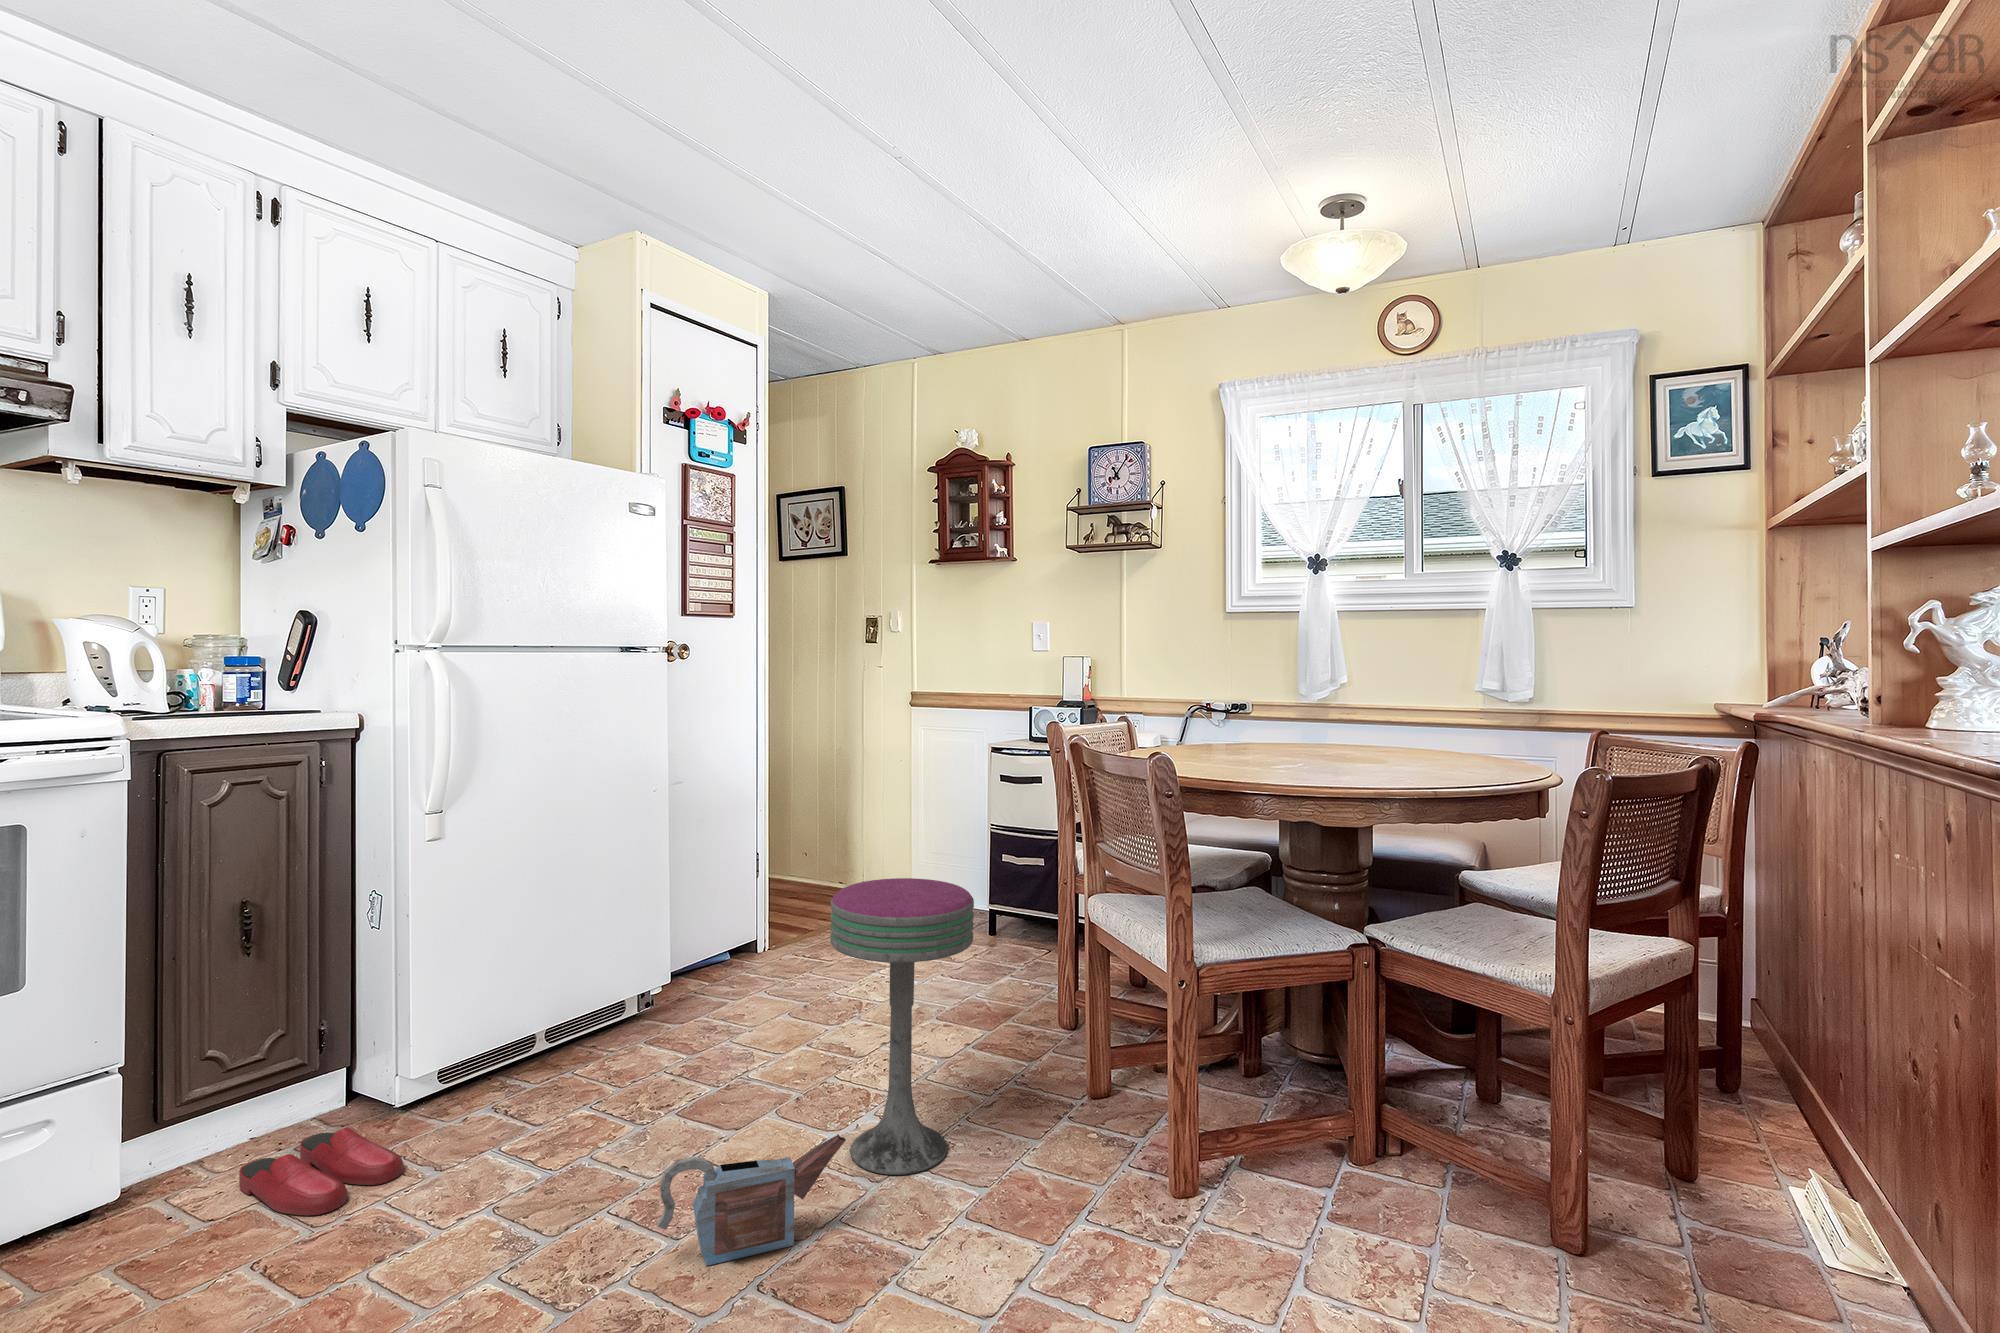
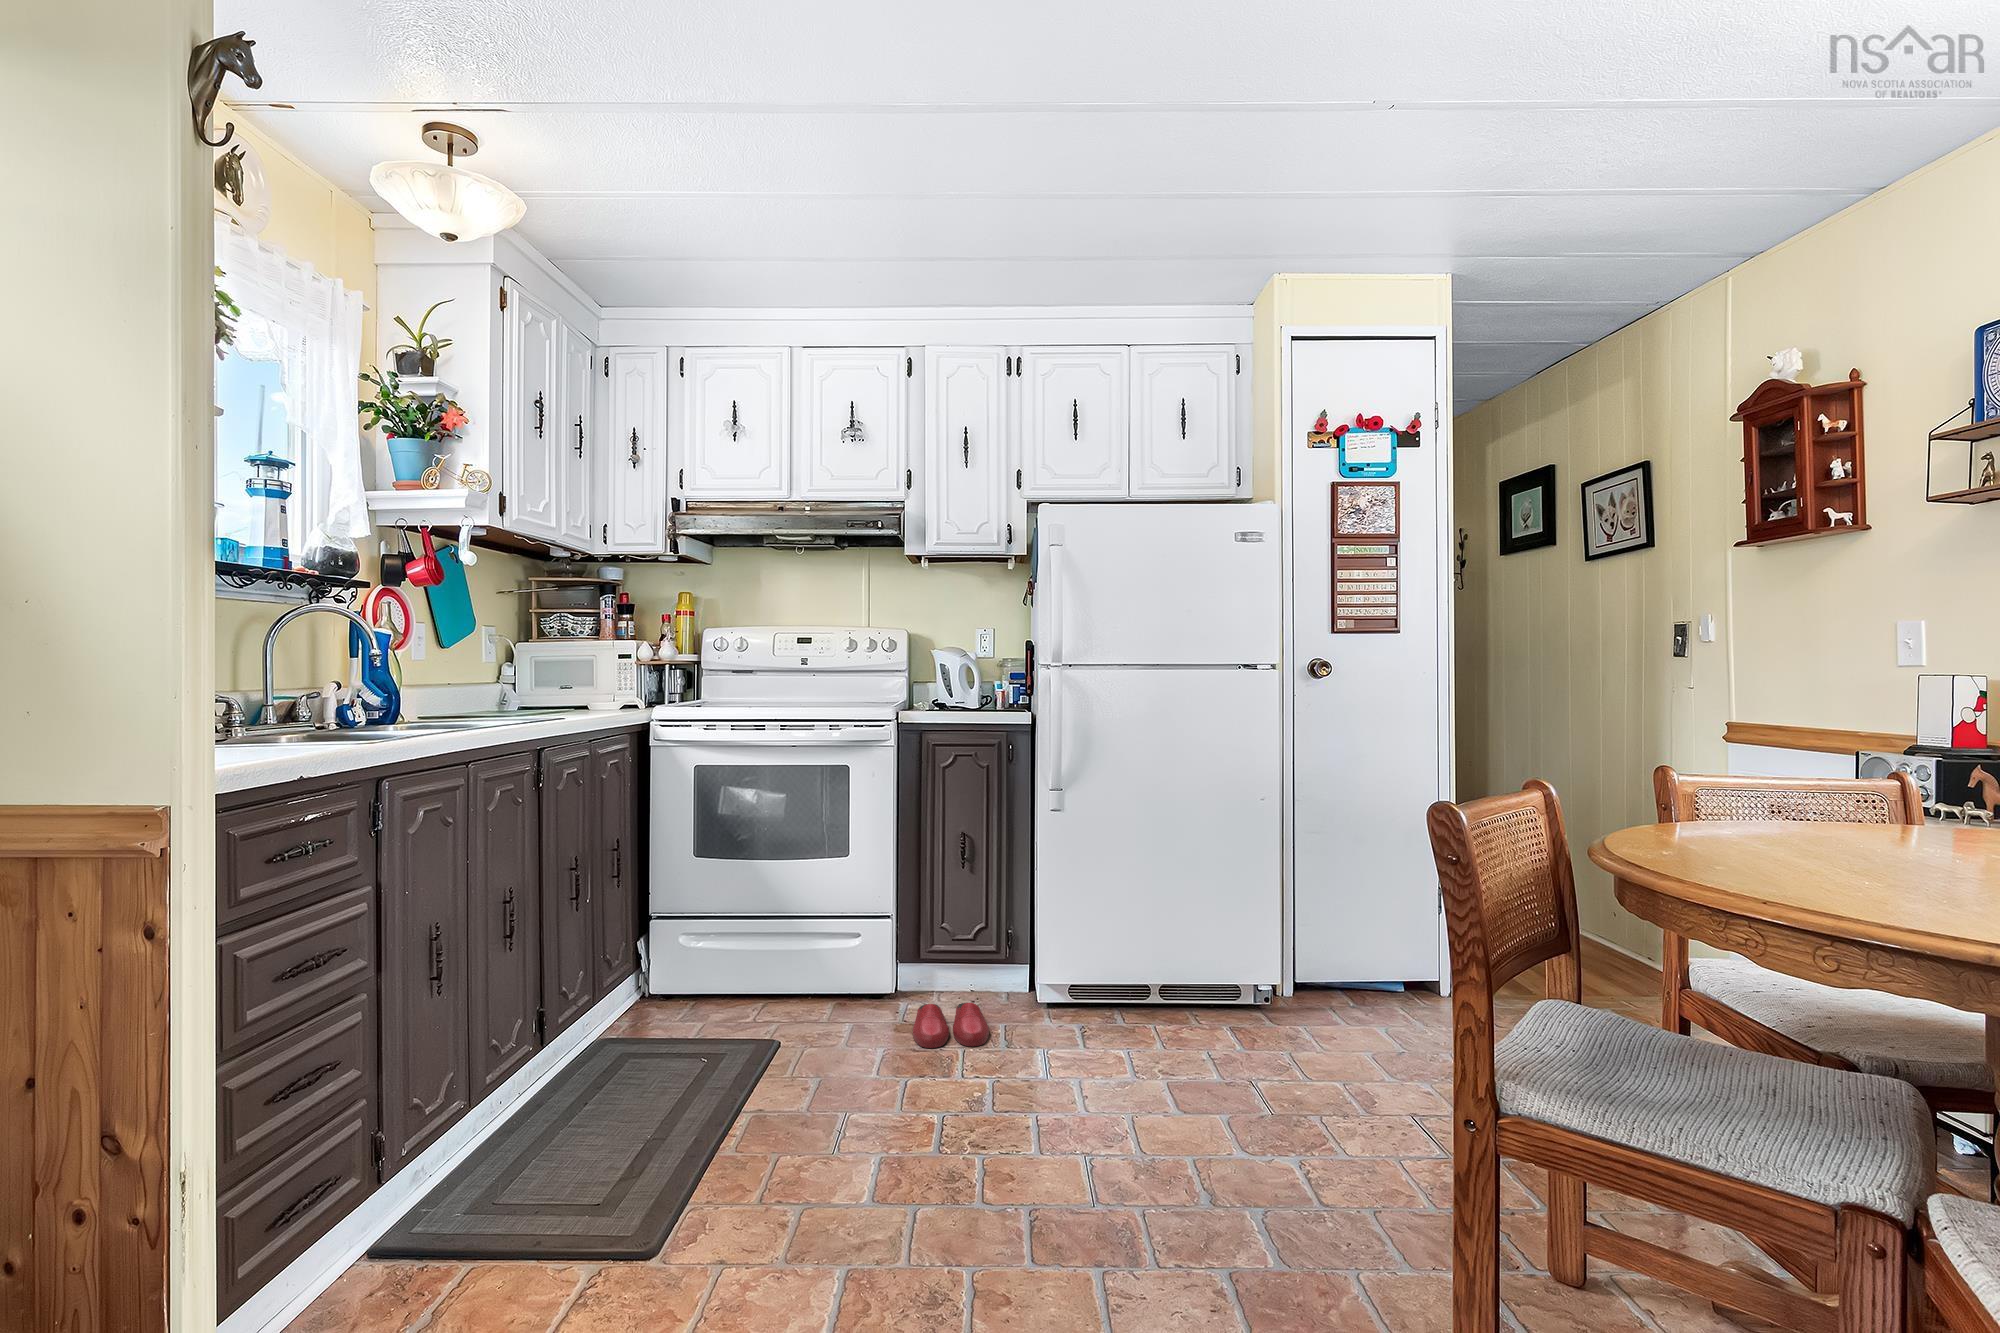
bar stool: present [830,878,974,1175] -> none [1193,905,1357,1240]
watering can: present [657,1134,846,1266] -> none [989,1089,1134,1218]

